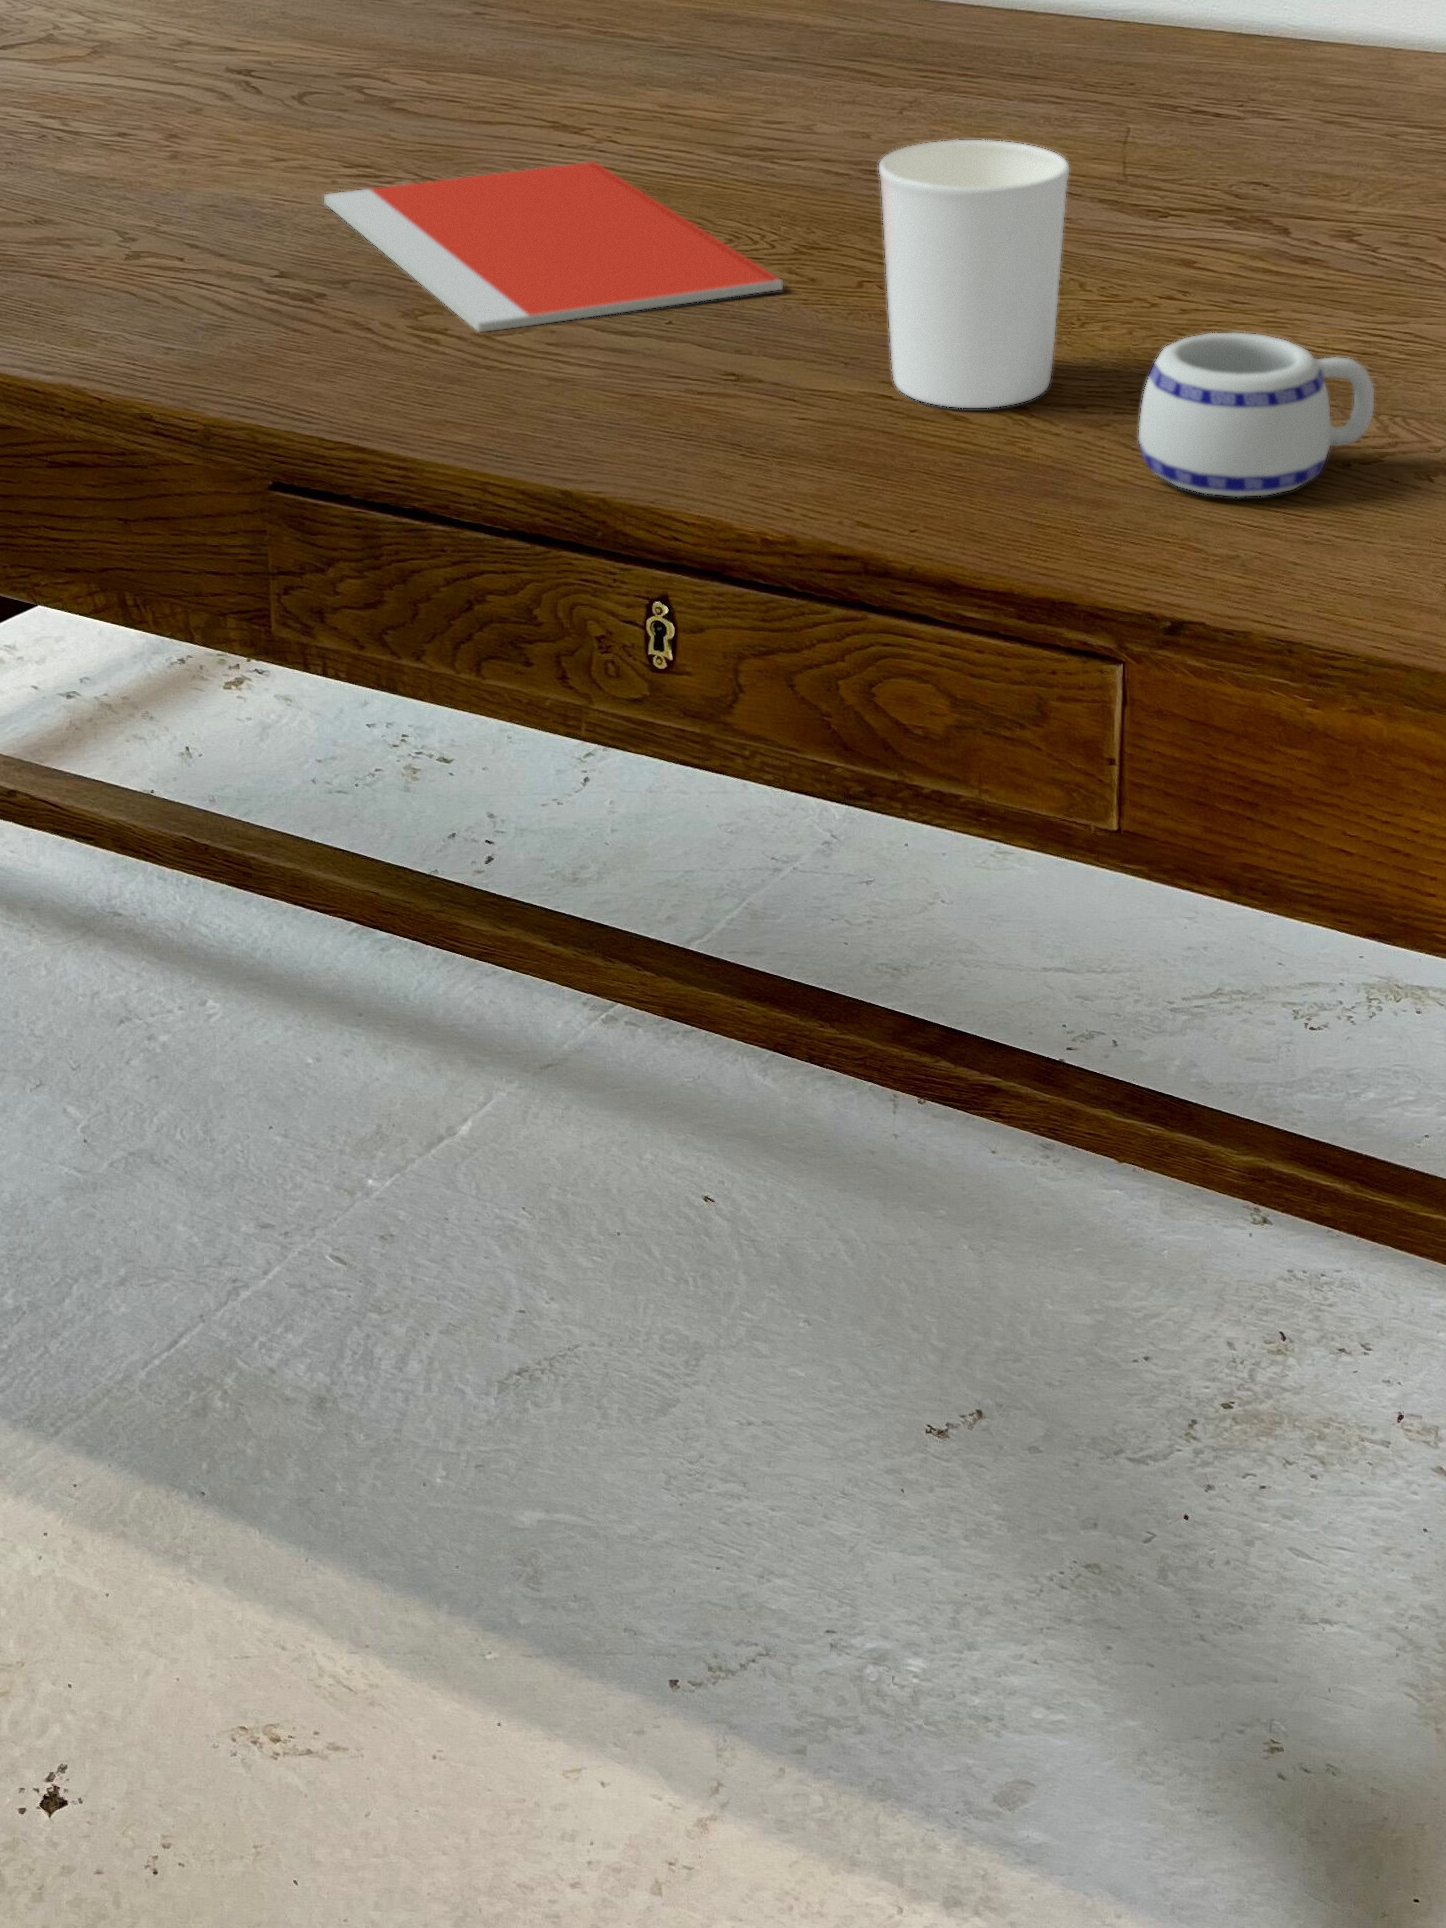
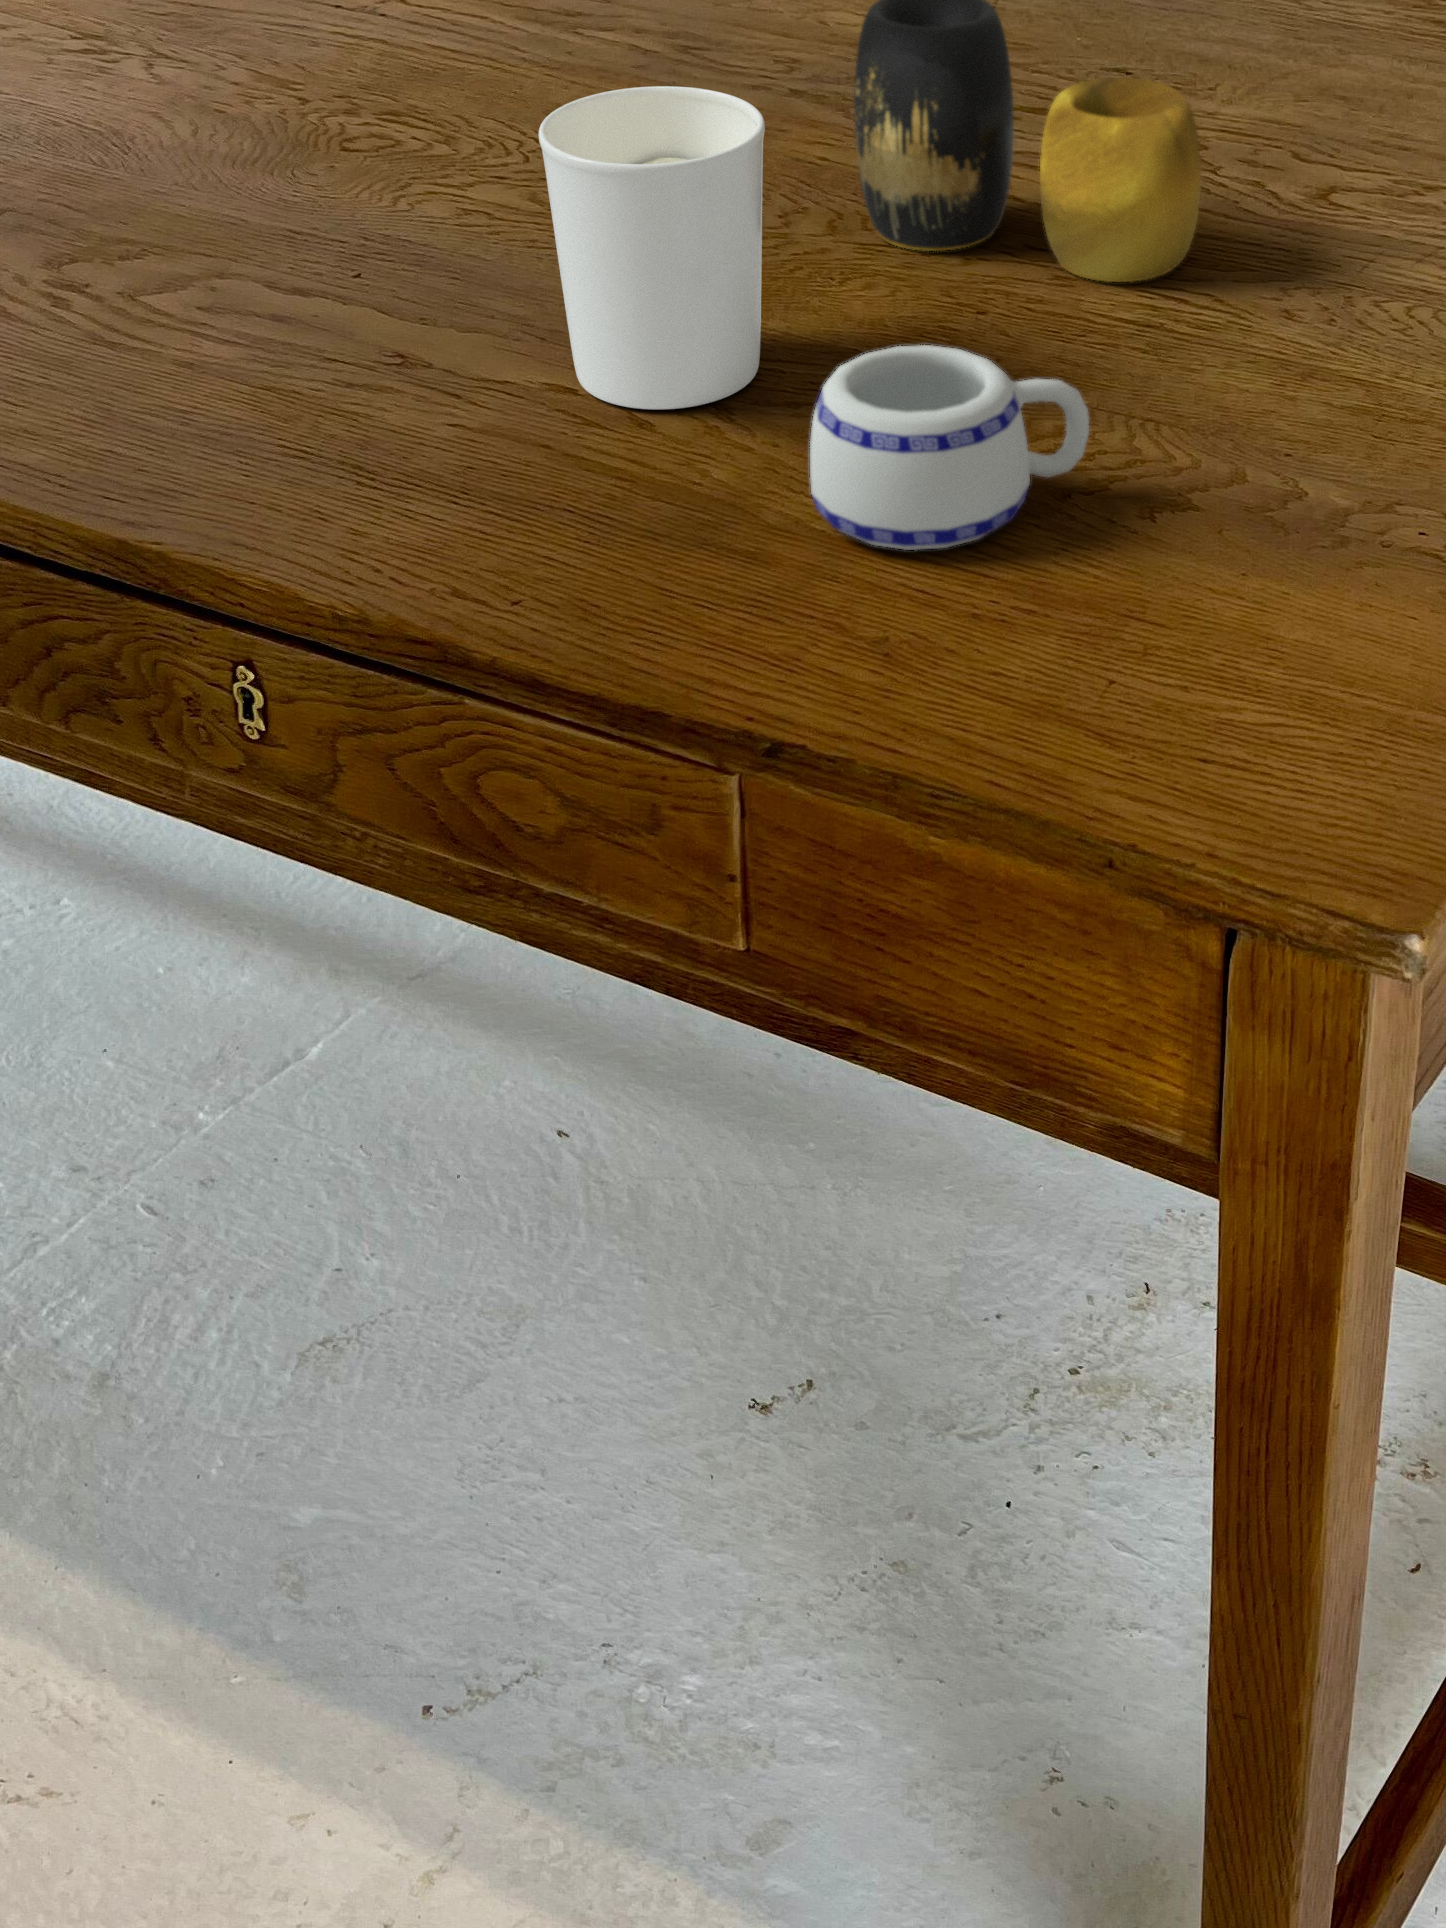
vase: none [1091,83,1400,325] -> present [854,0,1201,282]
notebook: present [324,162,783,332] -> none [26,35,506,290]

